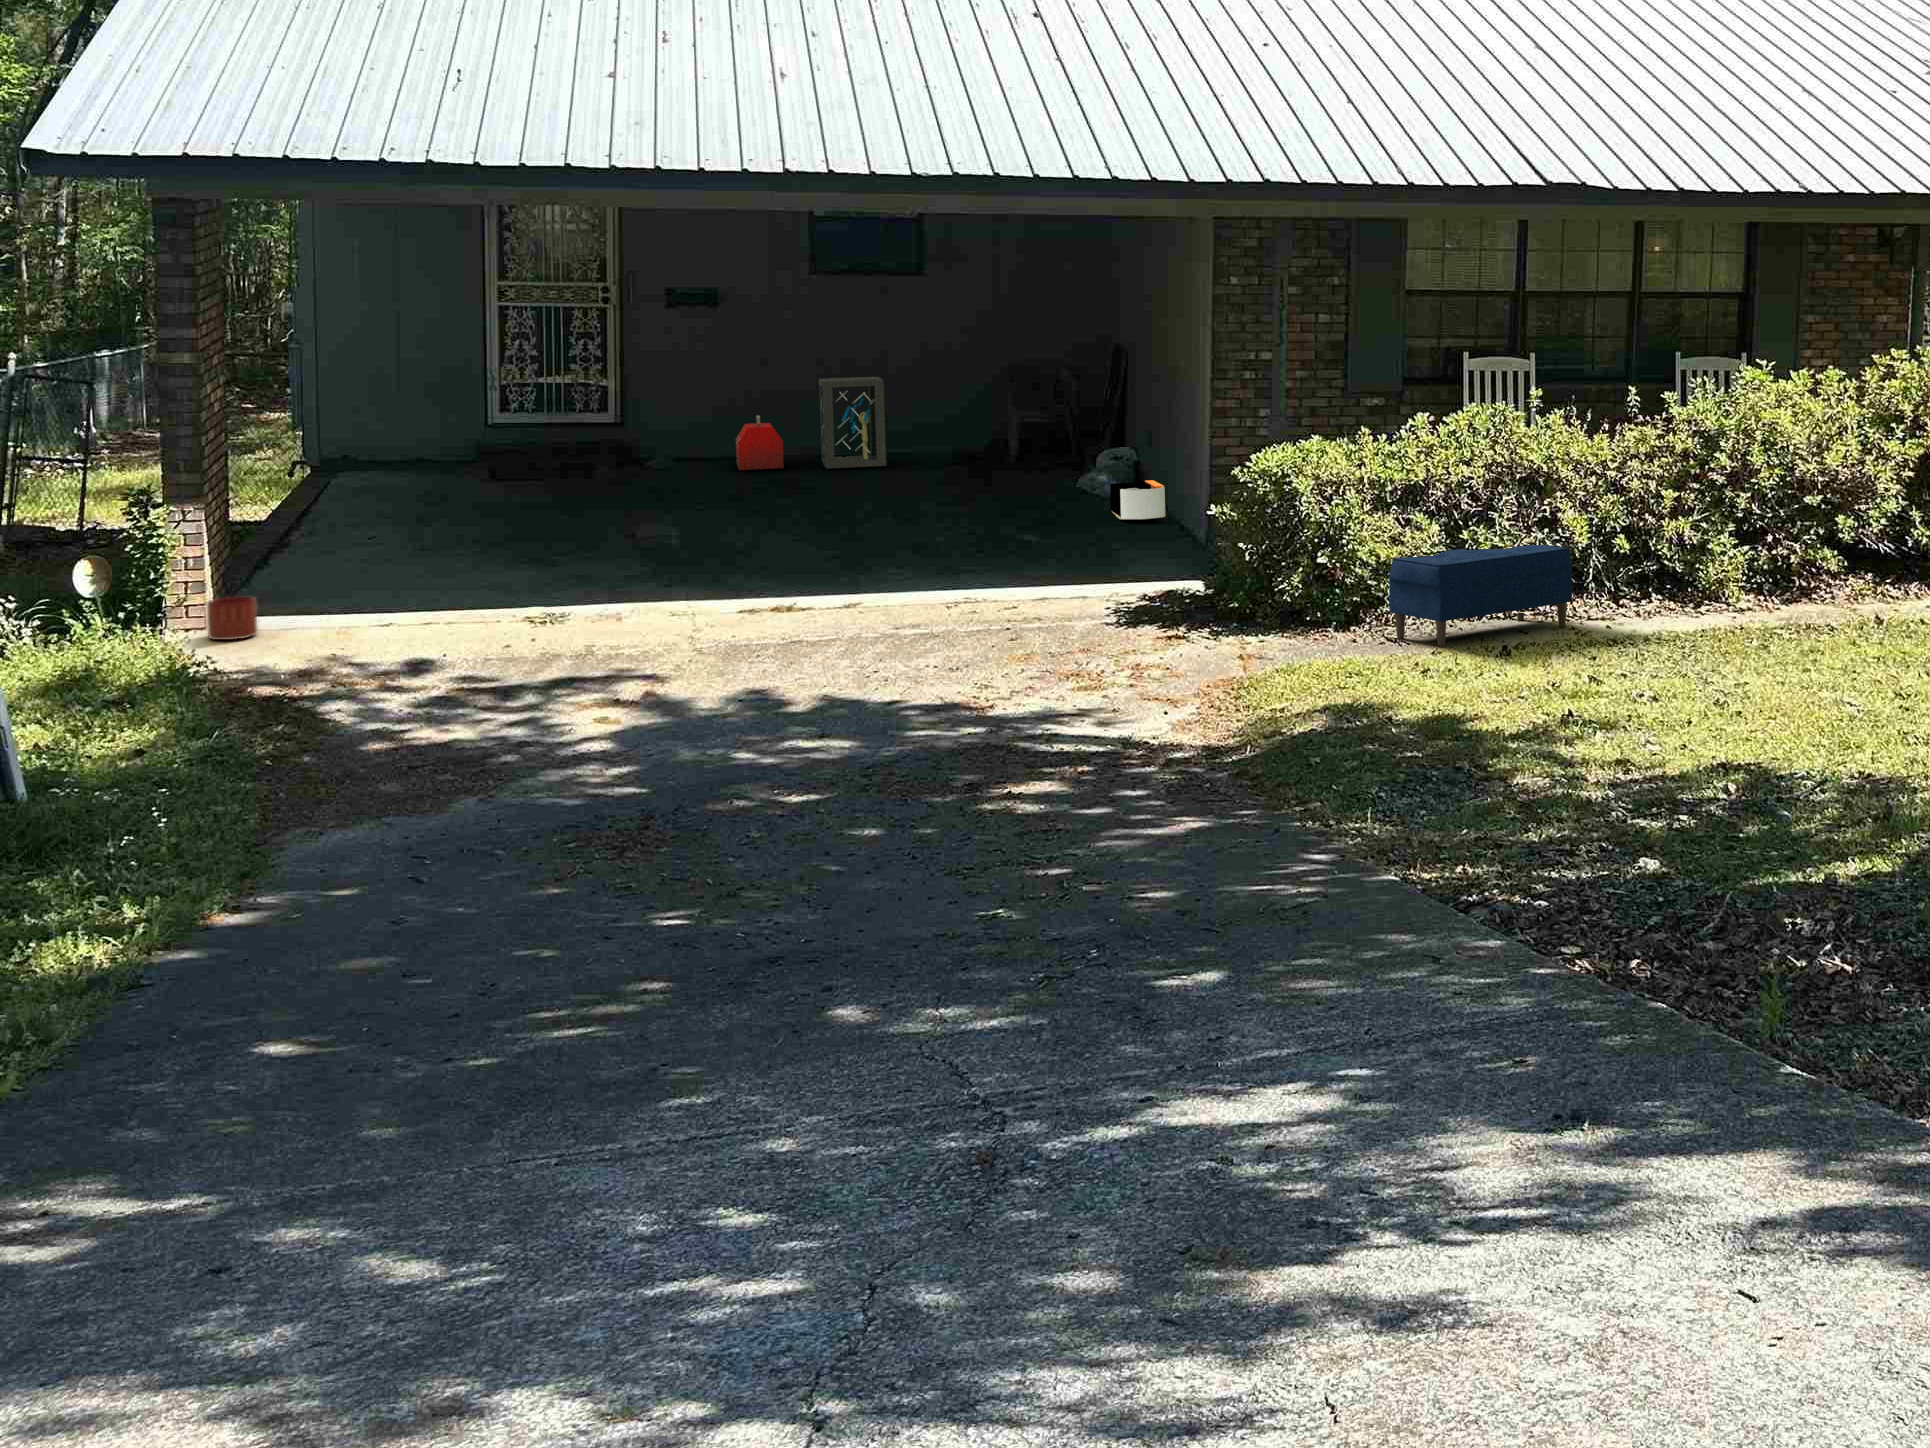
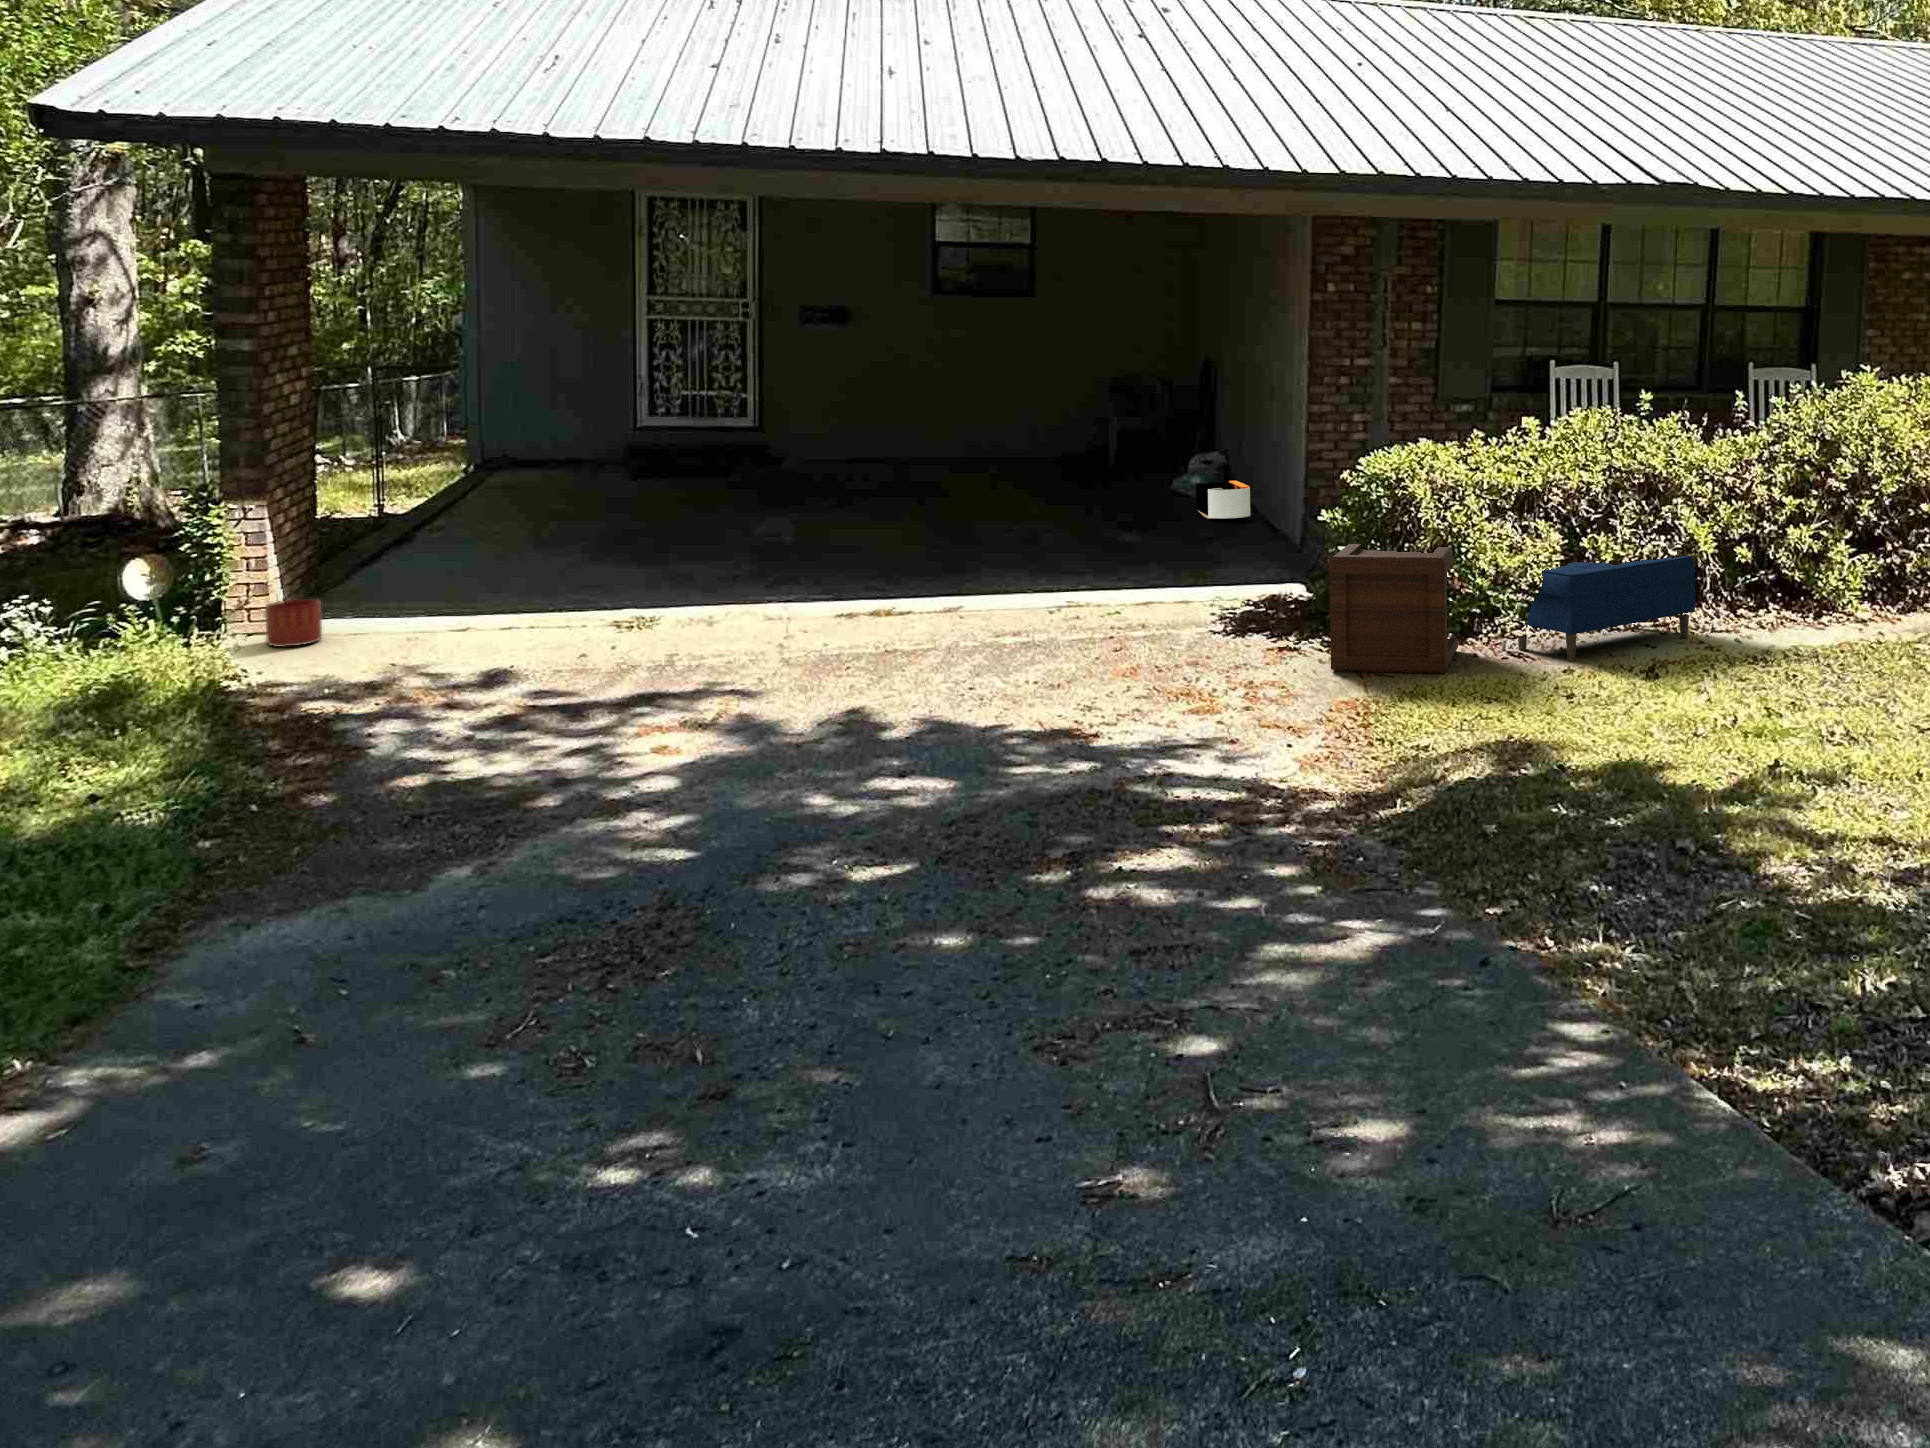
storage cabinet: present [819,377,887,469] -> none [918,382,981,467]
toolbox: present [735,415,784,470] -> none [841,417,885,468]
wooden crate: none [1207,536,1338,658] -> present [1329,544,1458,673]

